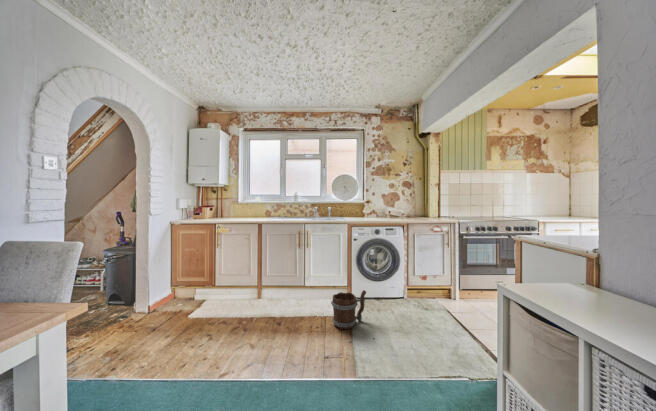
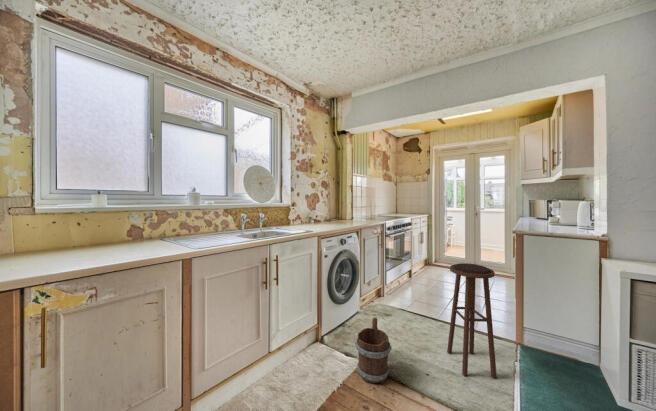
stool: none [397,257,443,376] -> present [447,263,497,378]

